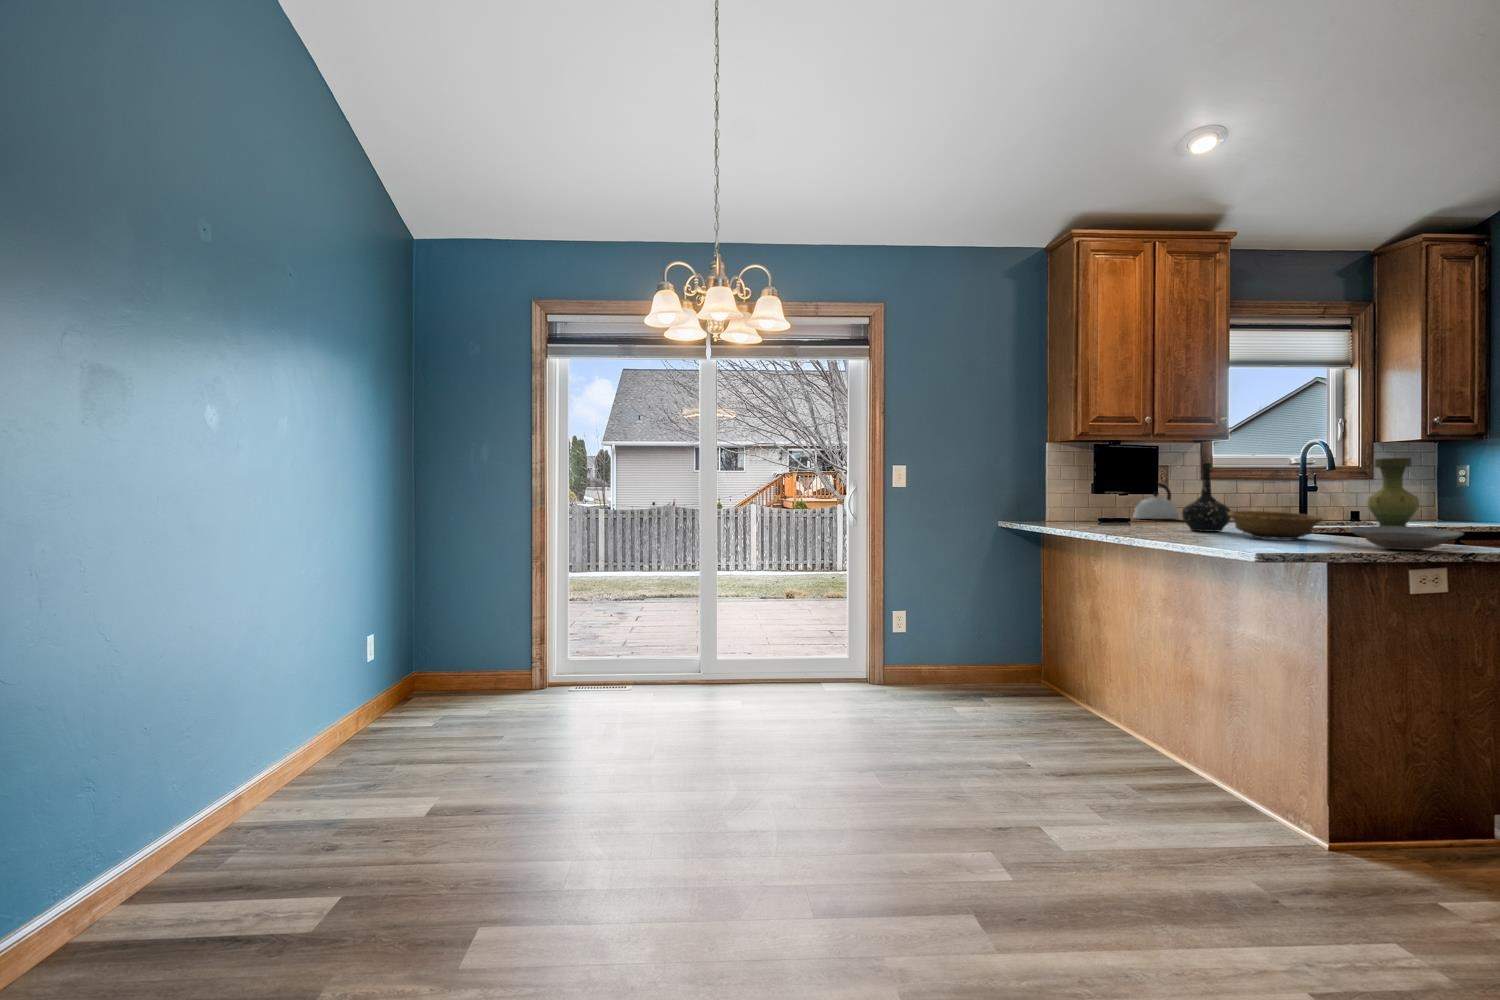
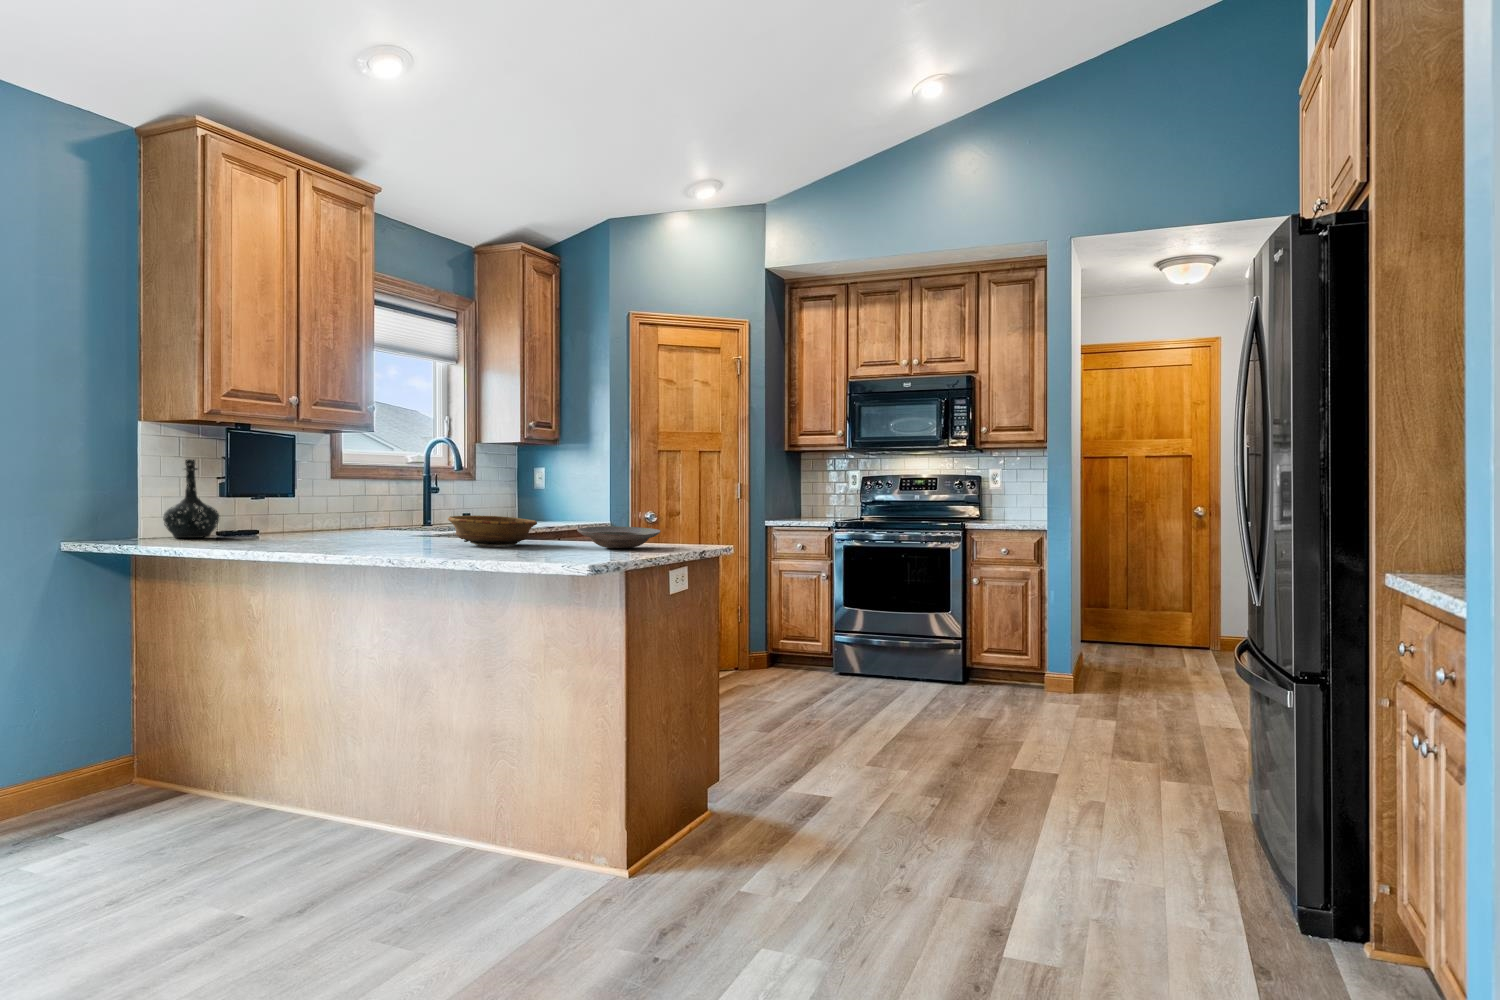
vase: present [1367,458,1419,527] -> none [527,459,568,534]
bottle: present [1182,463,1231,532] -> present [163,459,219,538]
kettle: present [1133,483,1179,519] -> none [250,483,317,531]

